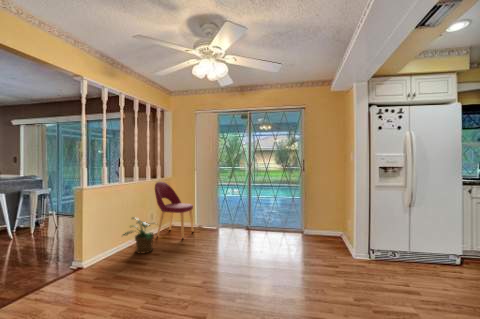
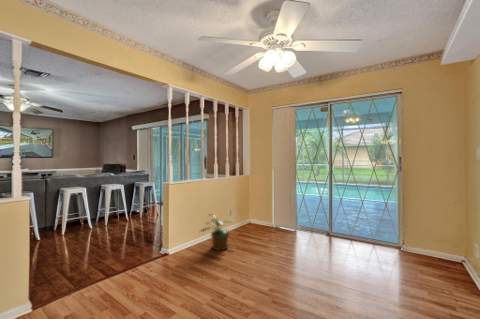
dining chair: present [155,182,193,239] -> none [232,179,270,239]

